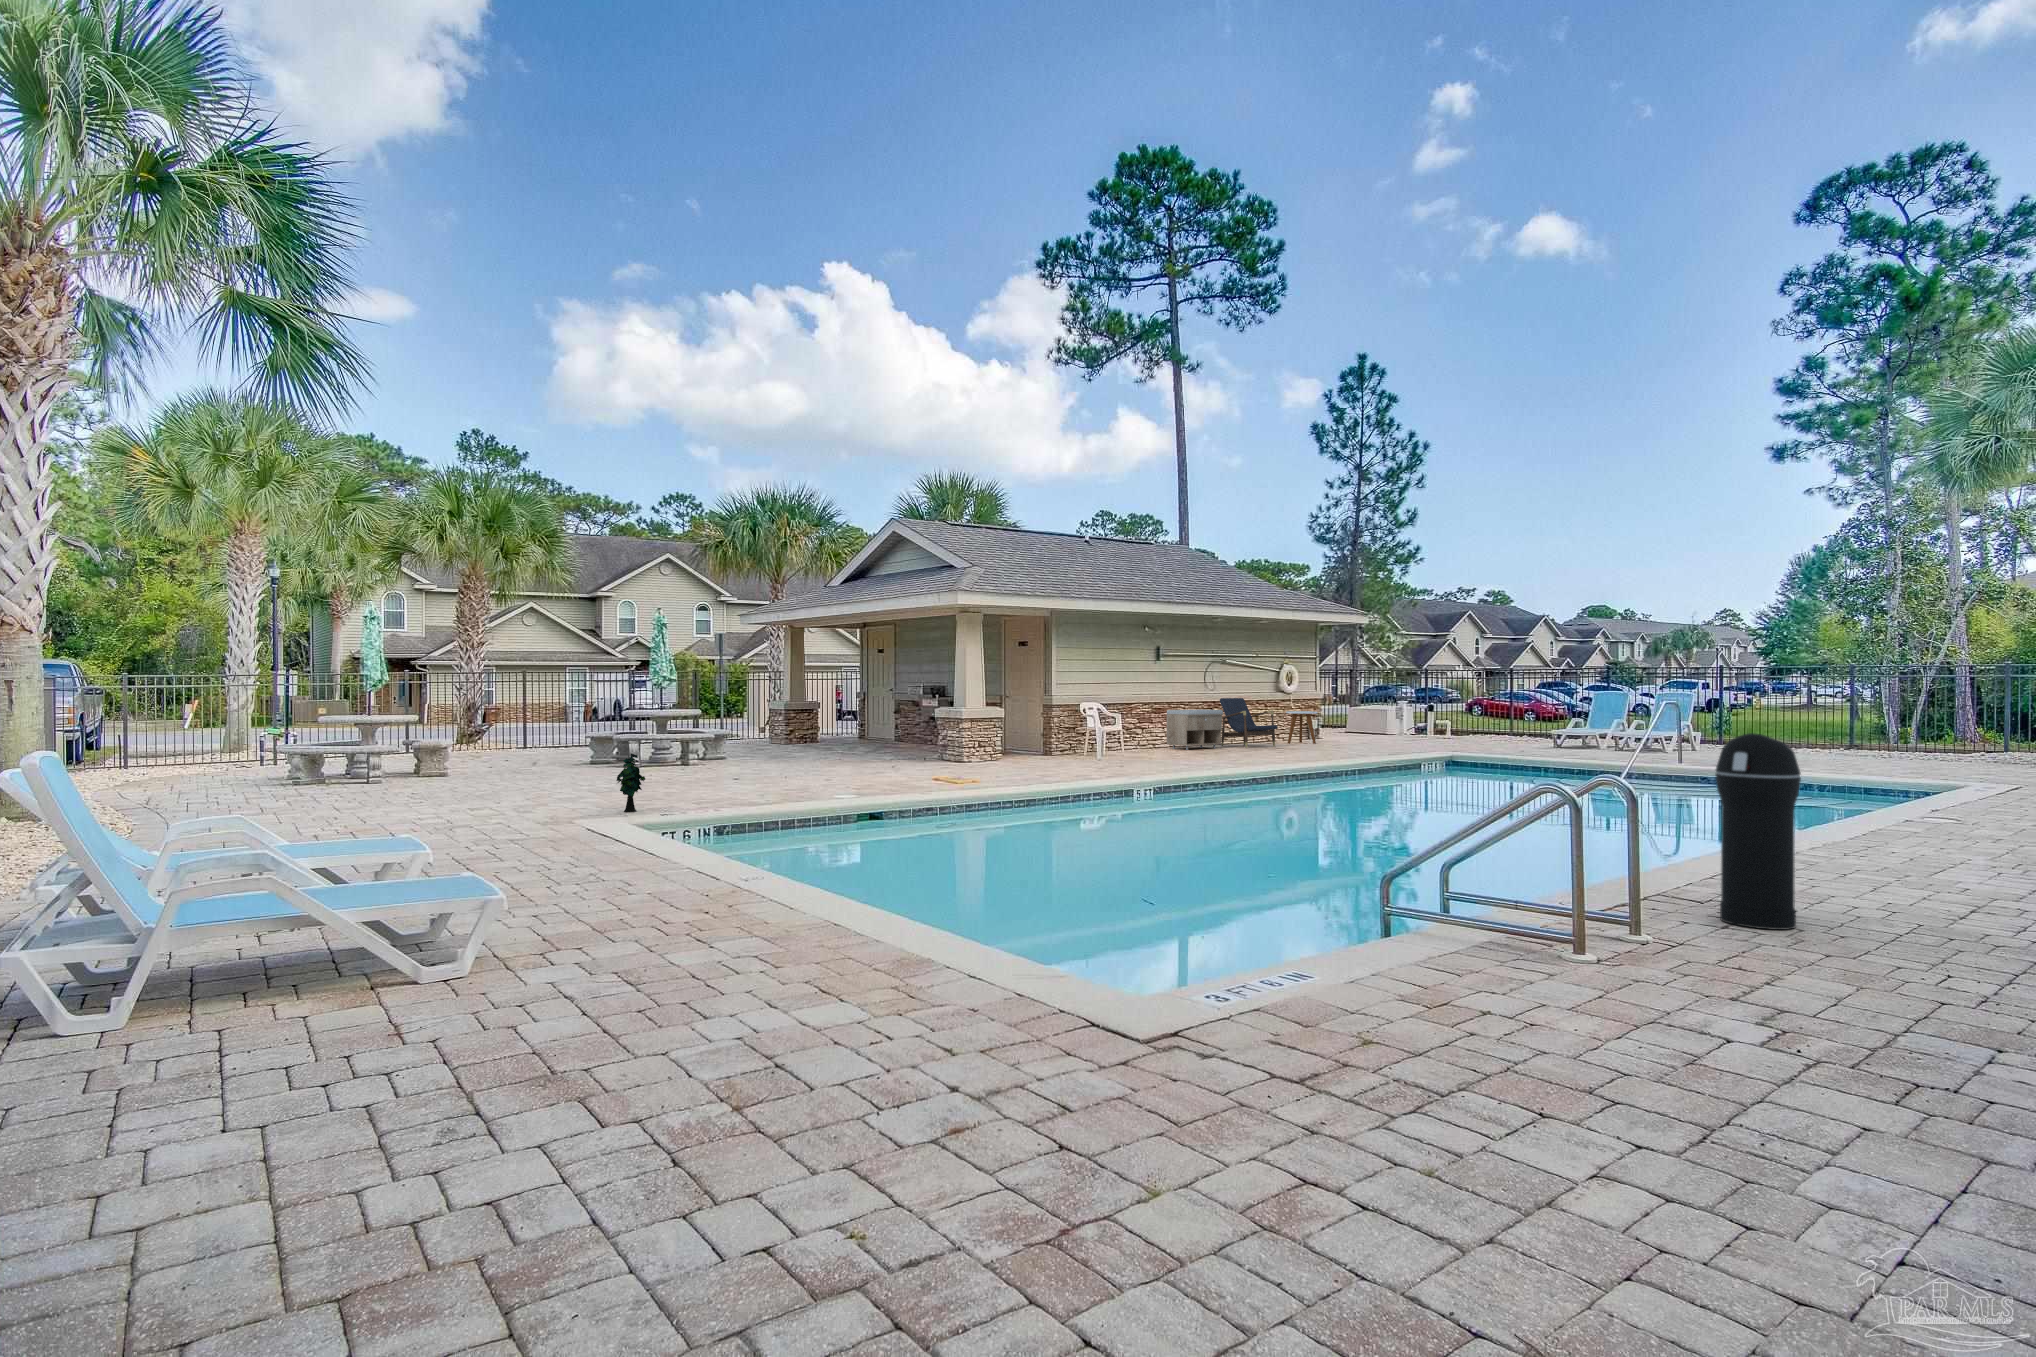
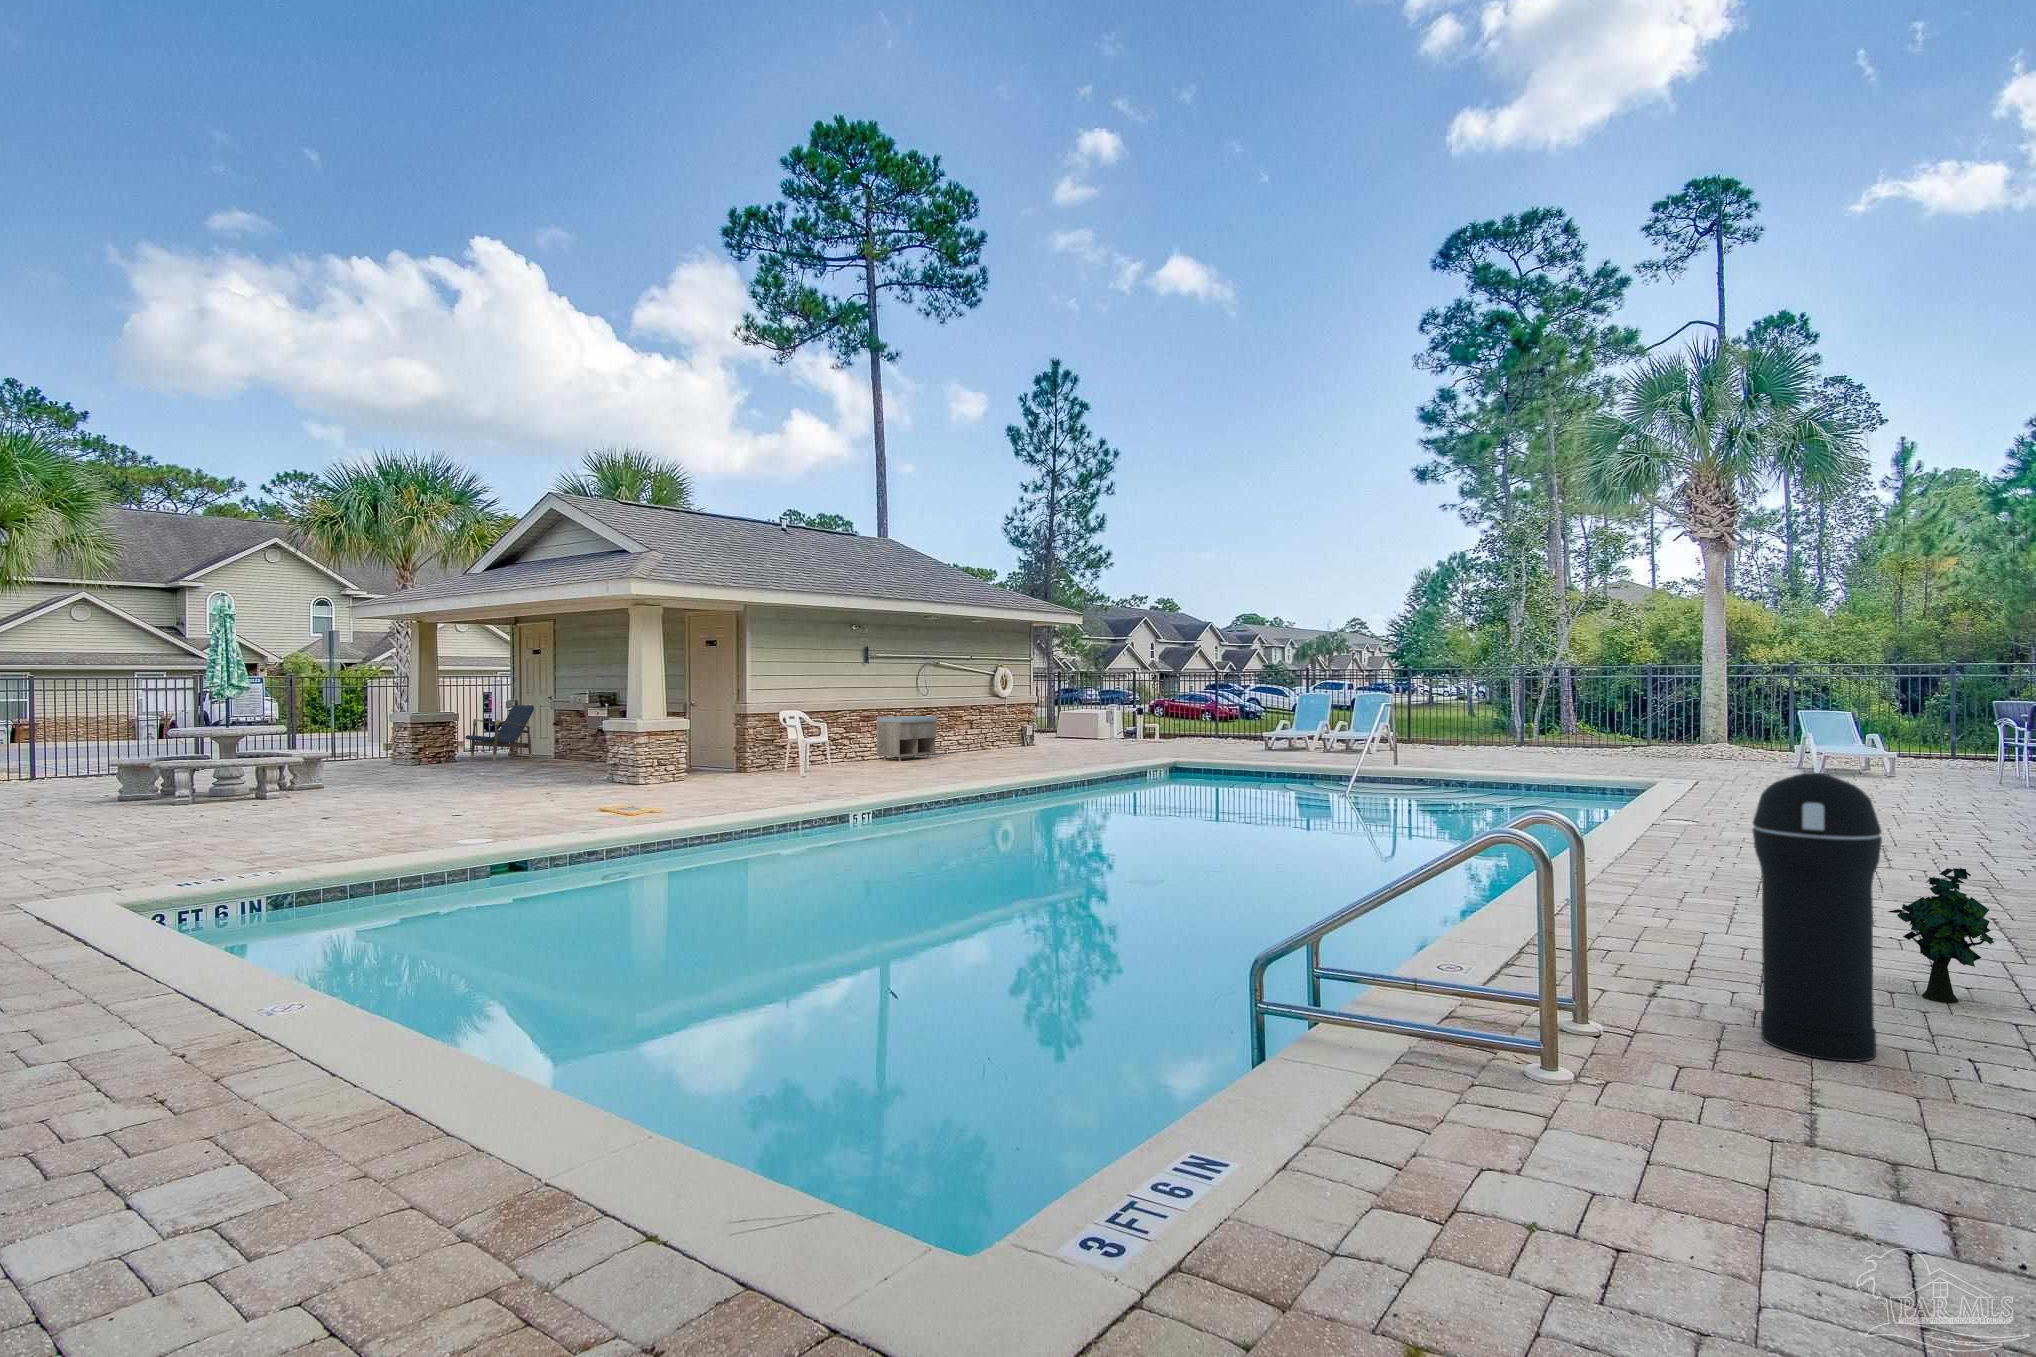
lounge chair: present [1220,698,1278,748] -> present [465,705,534,761]
side table: present [1286,711,1318,744] -> none [999,715,1031,749]
decorative plant: present [616,754,645,812] -> present [1888,868,1994,1003]

